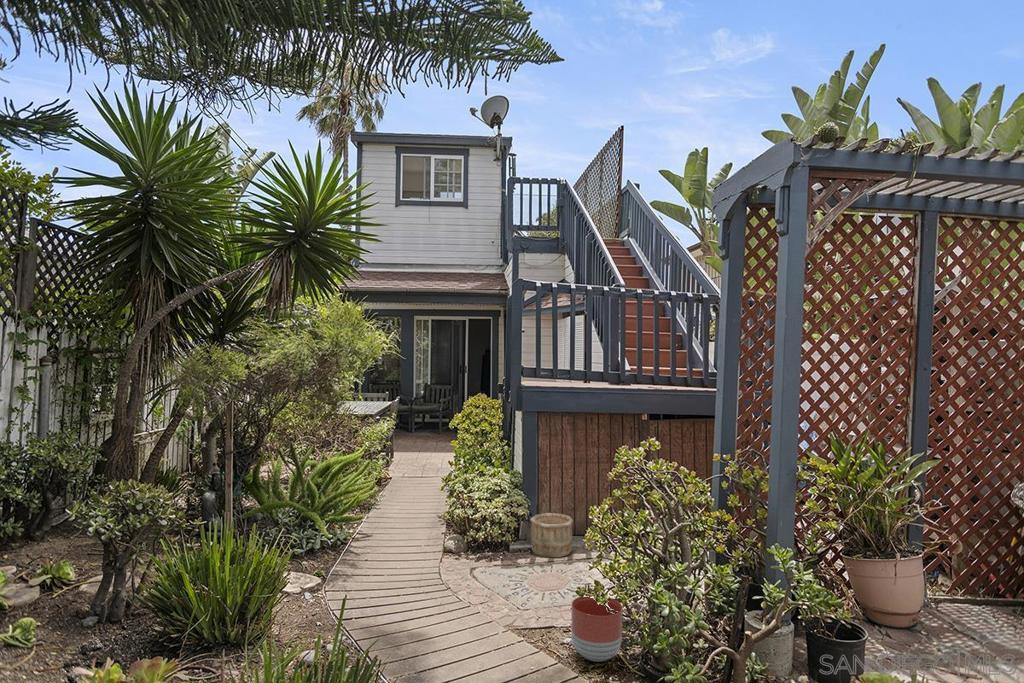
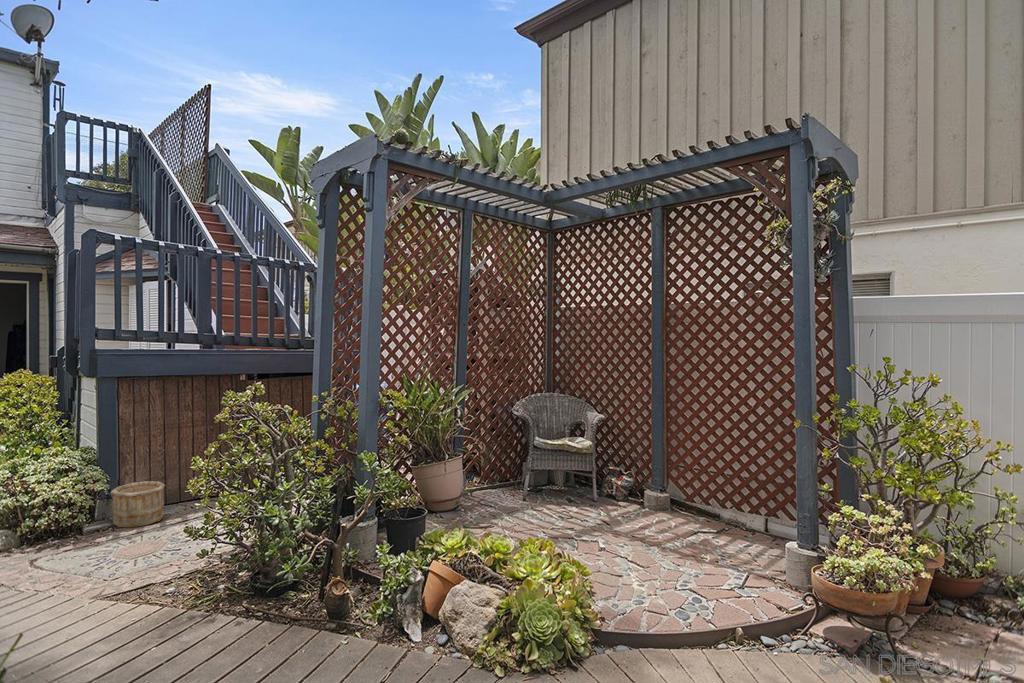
planter: present [571,597,623,662] -> none [173,538,228,599]

